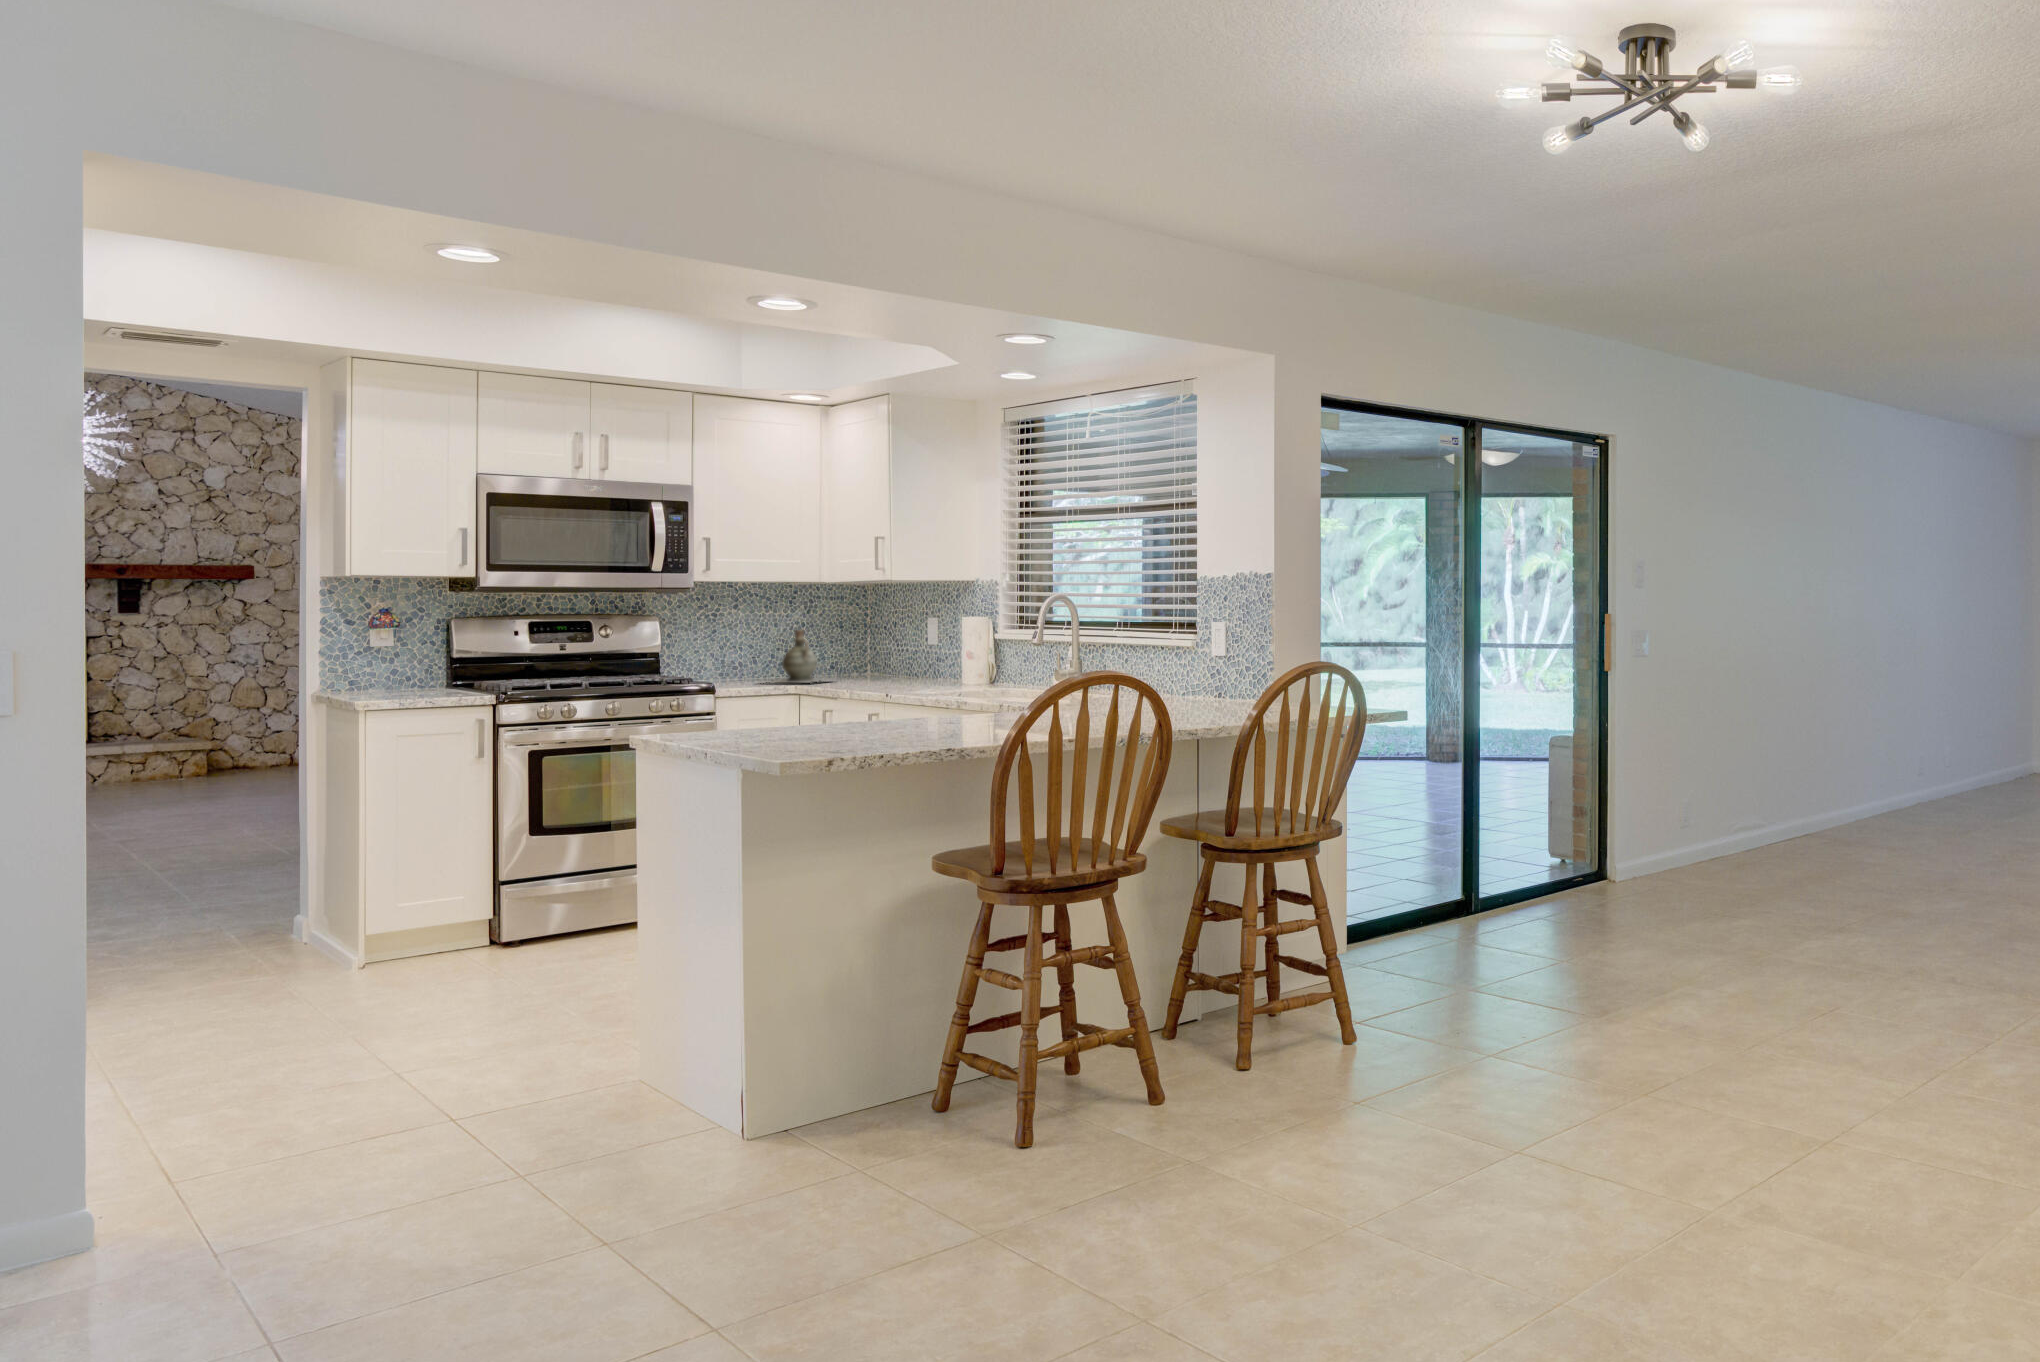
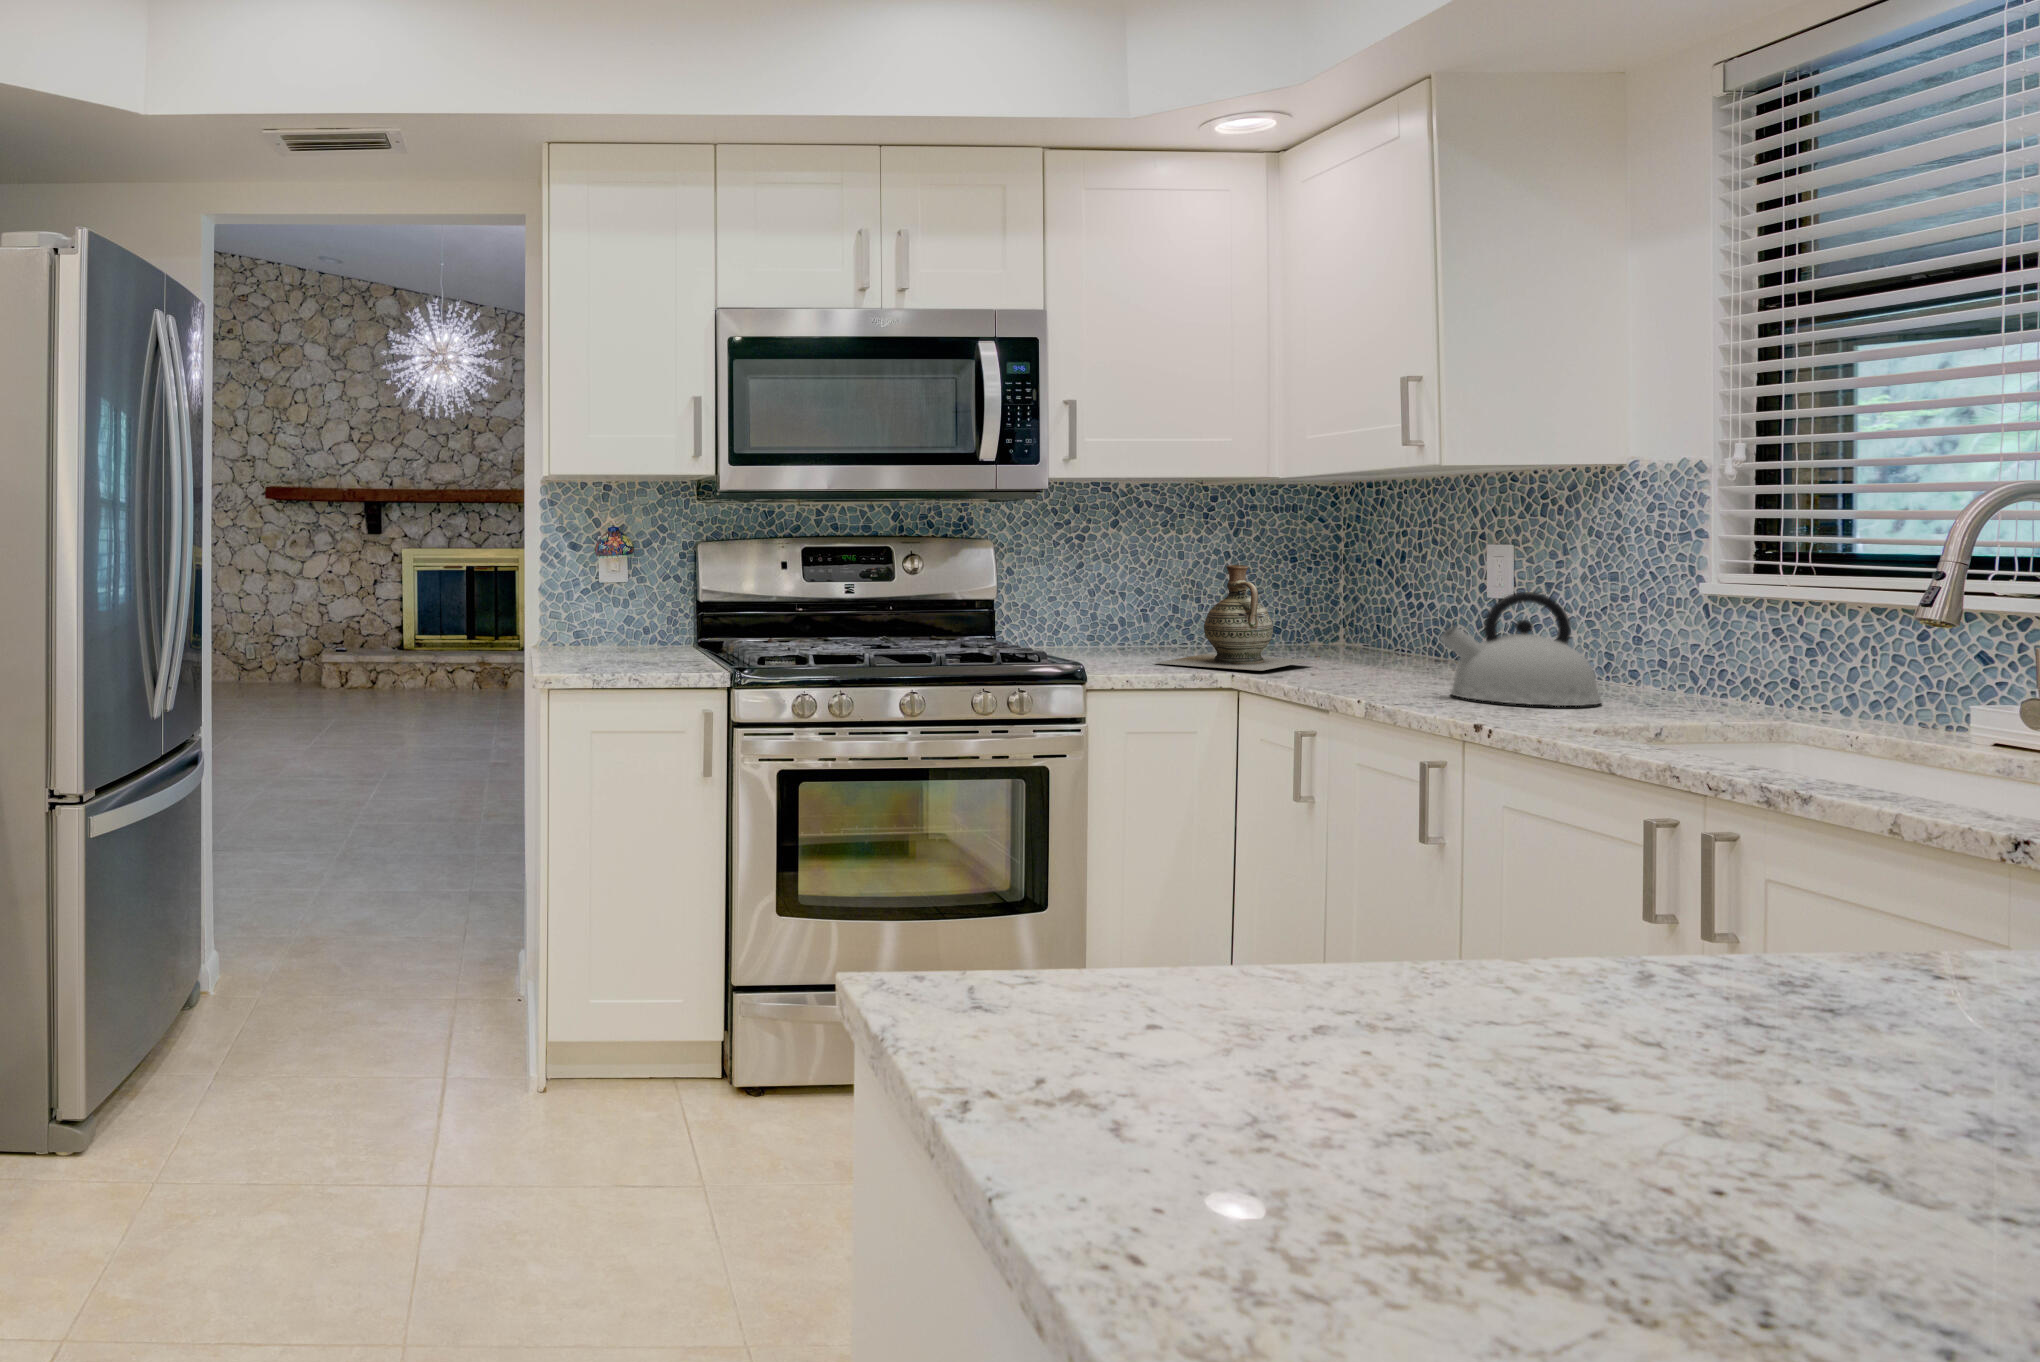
kettle: none [882,639,945,686] -> present [1440,592,1601,706]

